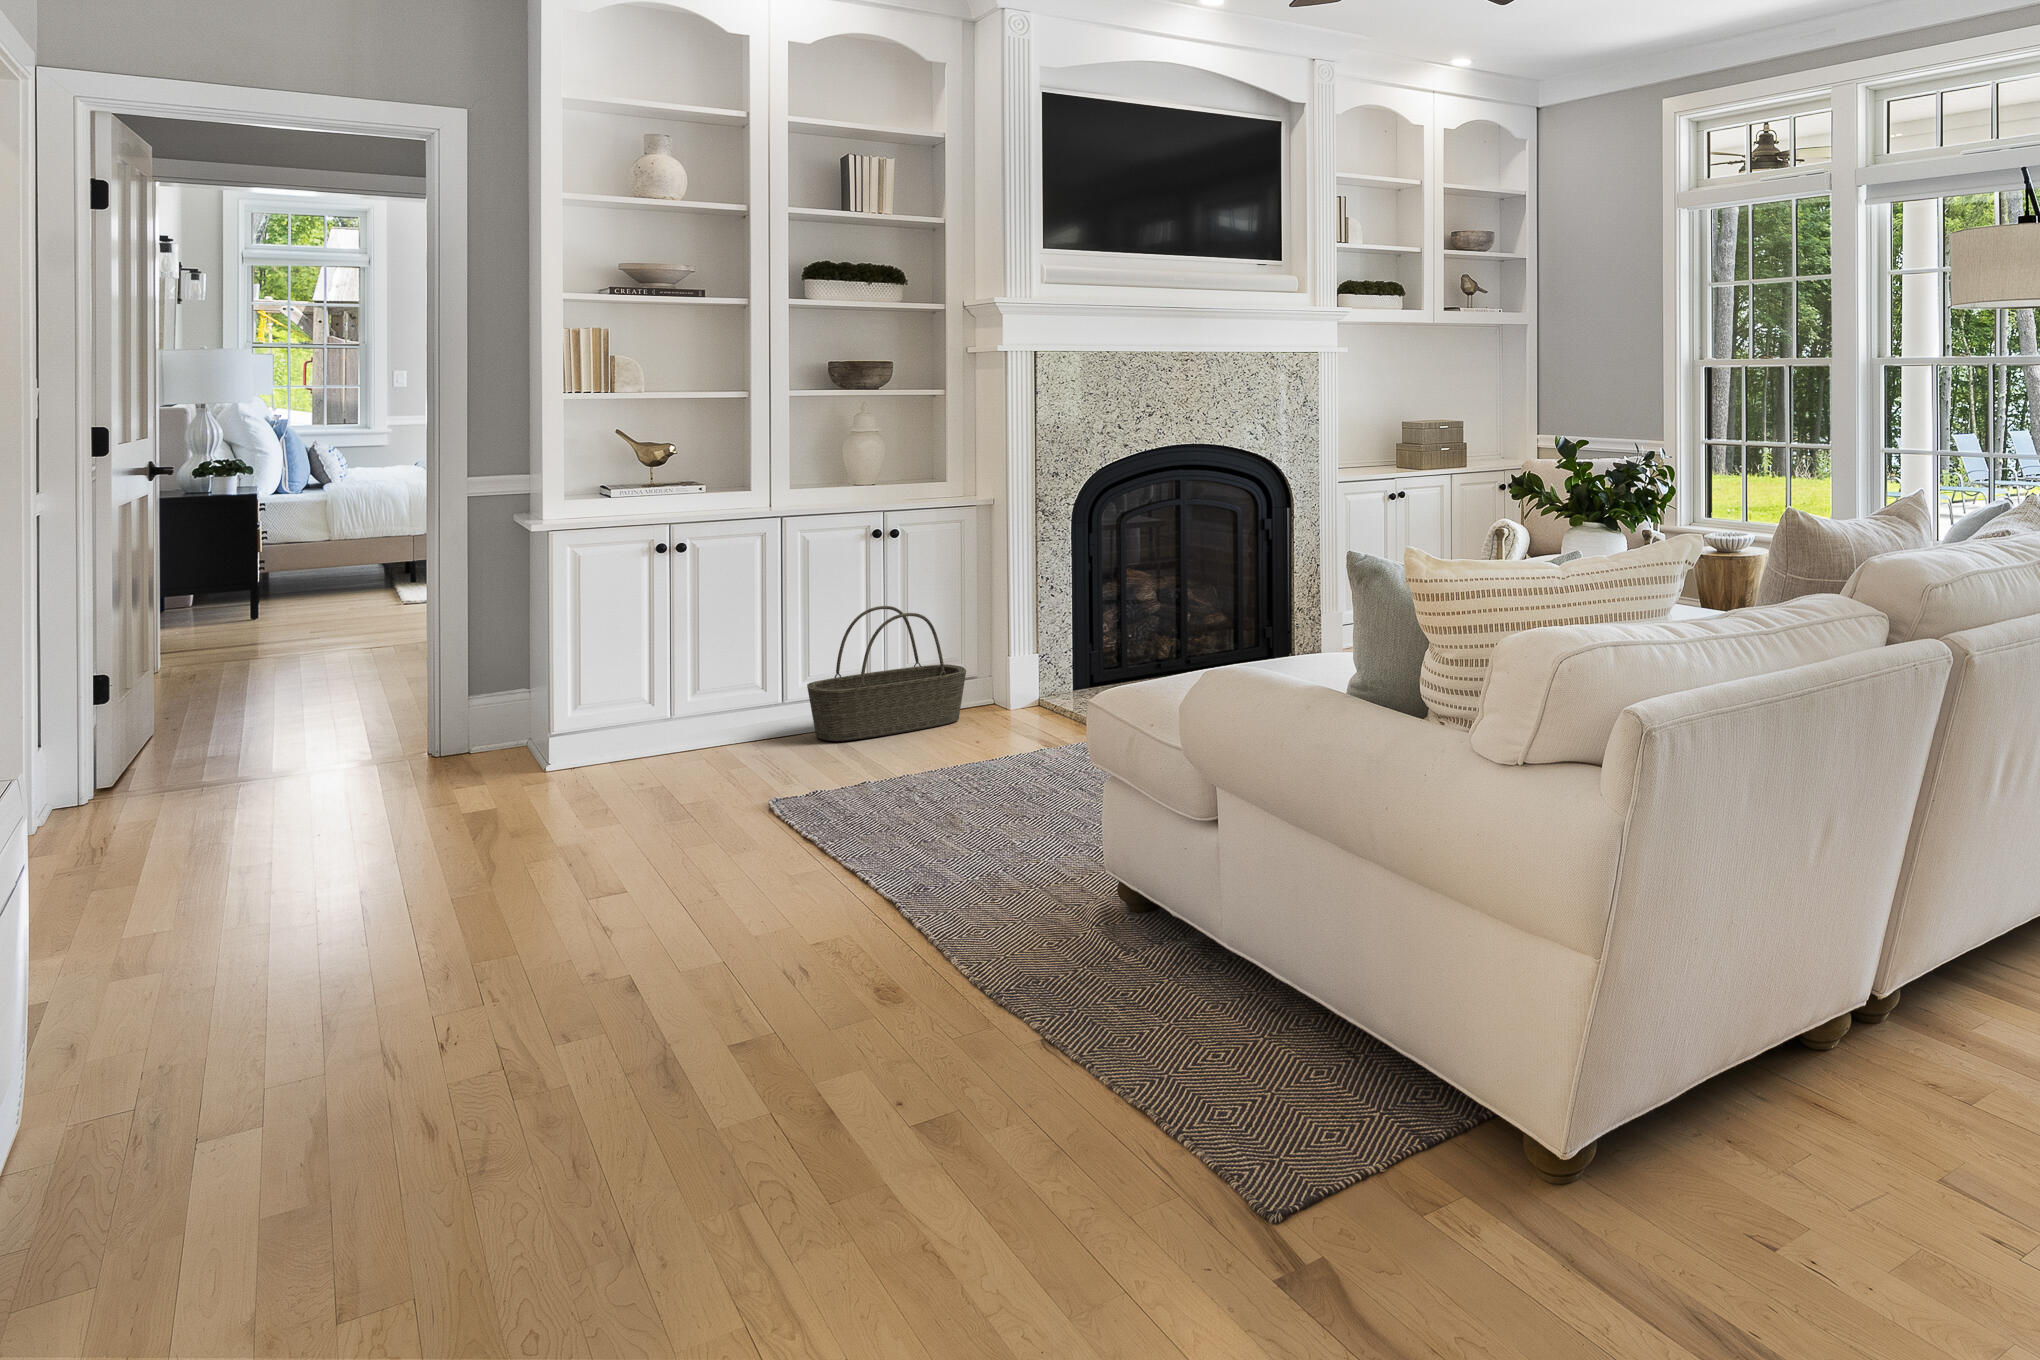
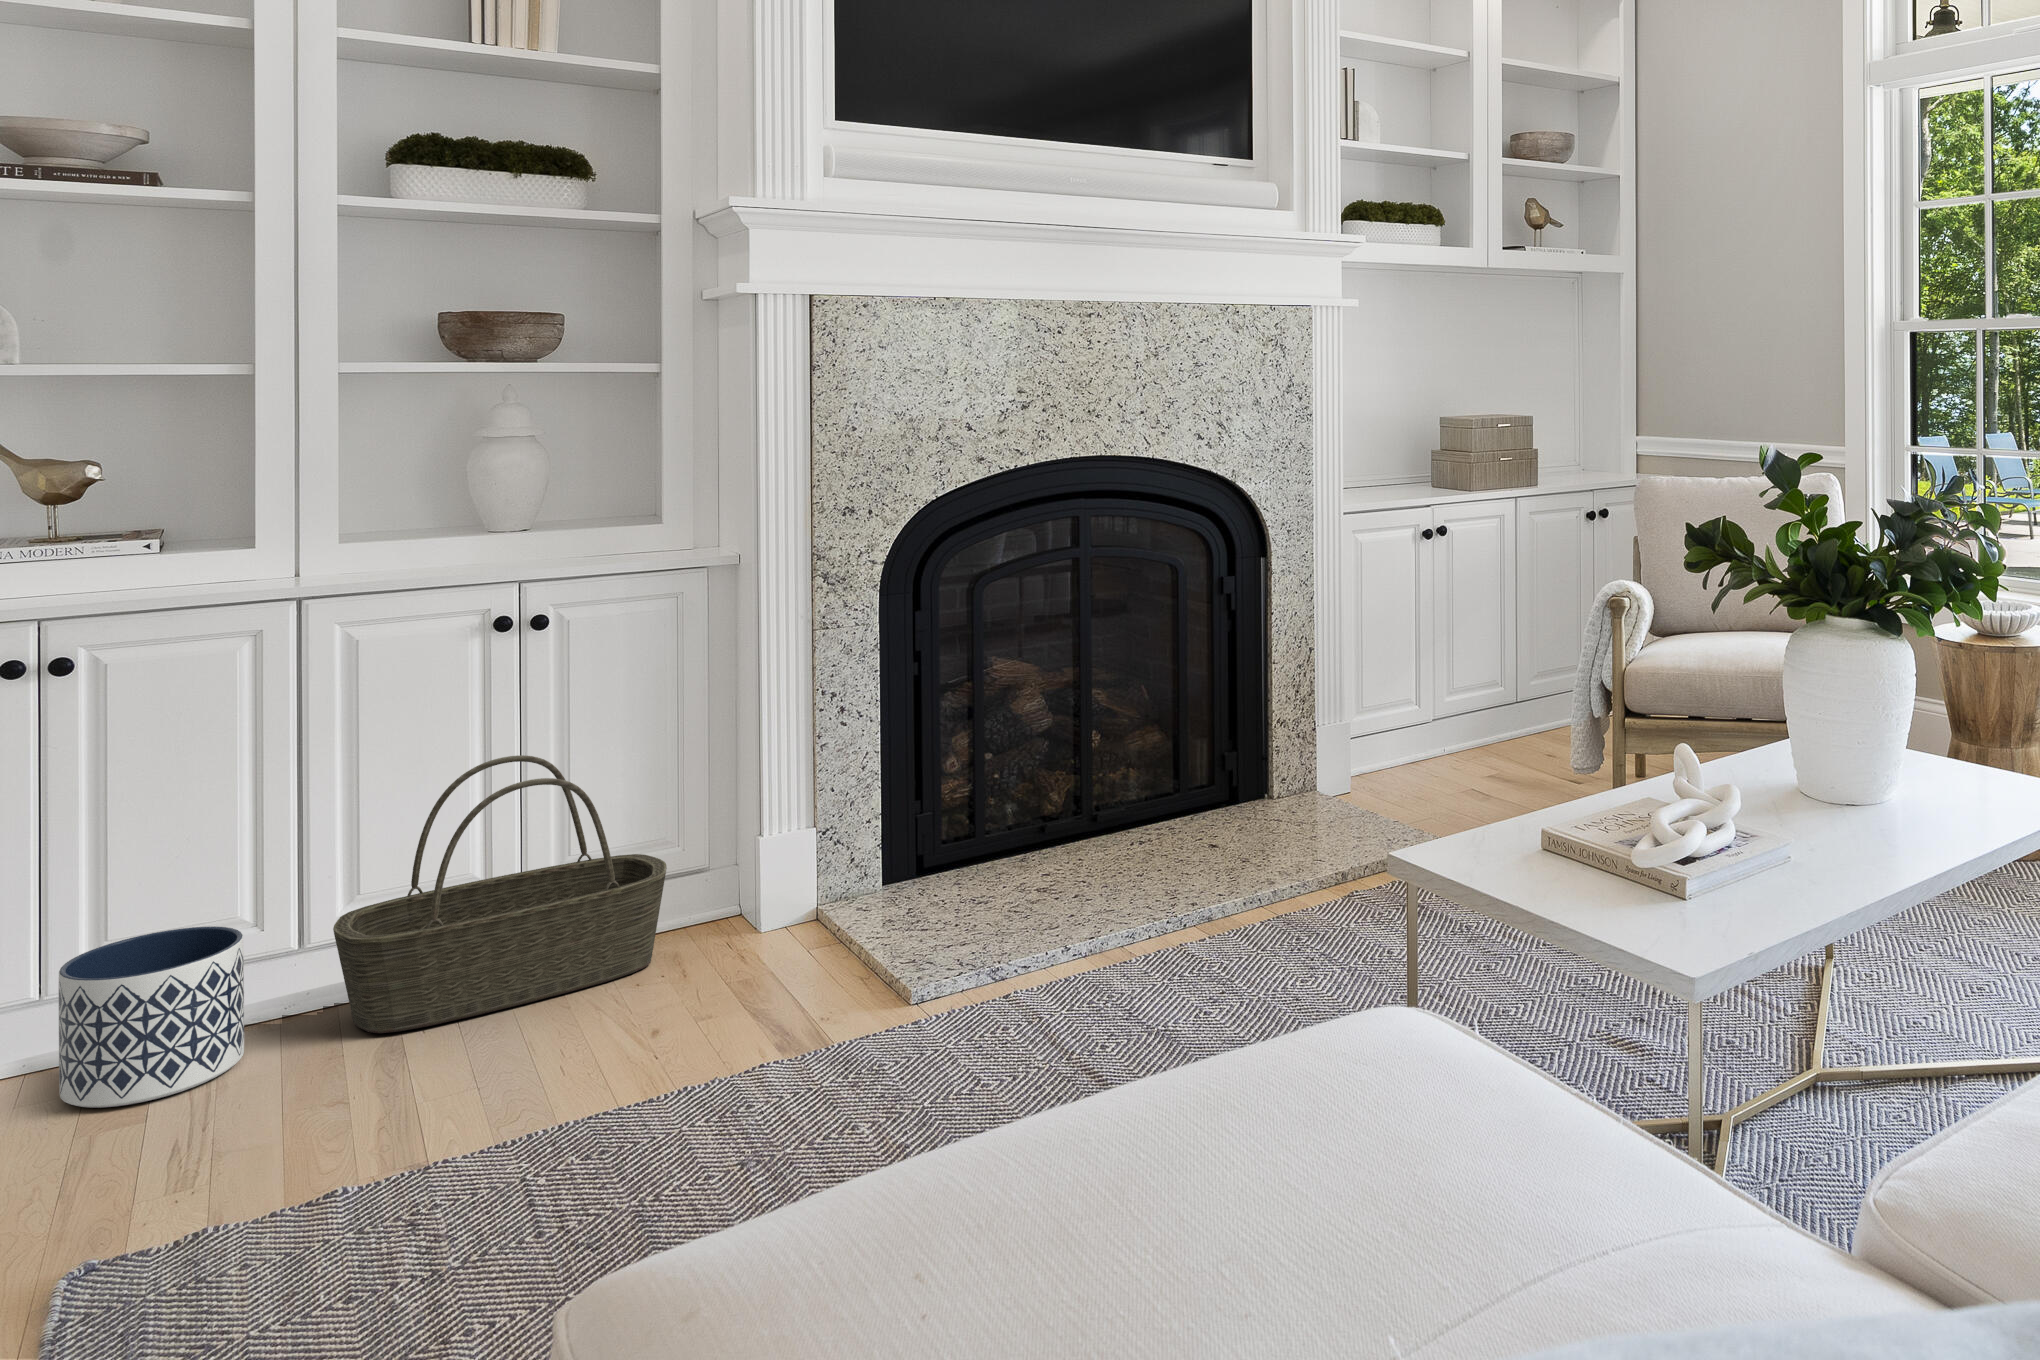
planter: none [694,684,773,763] -> present [59,926,244,1108]

